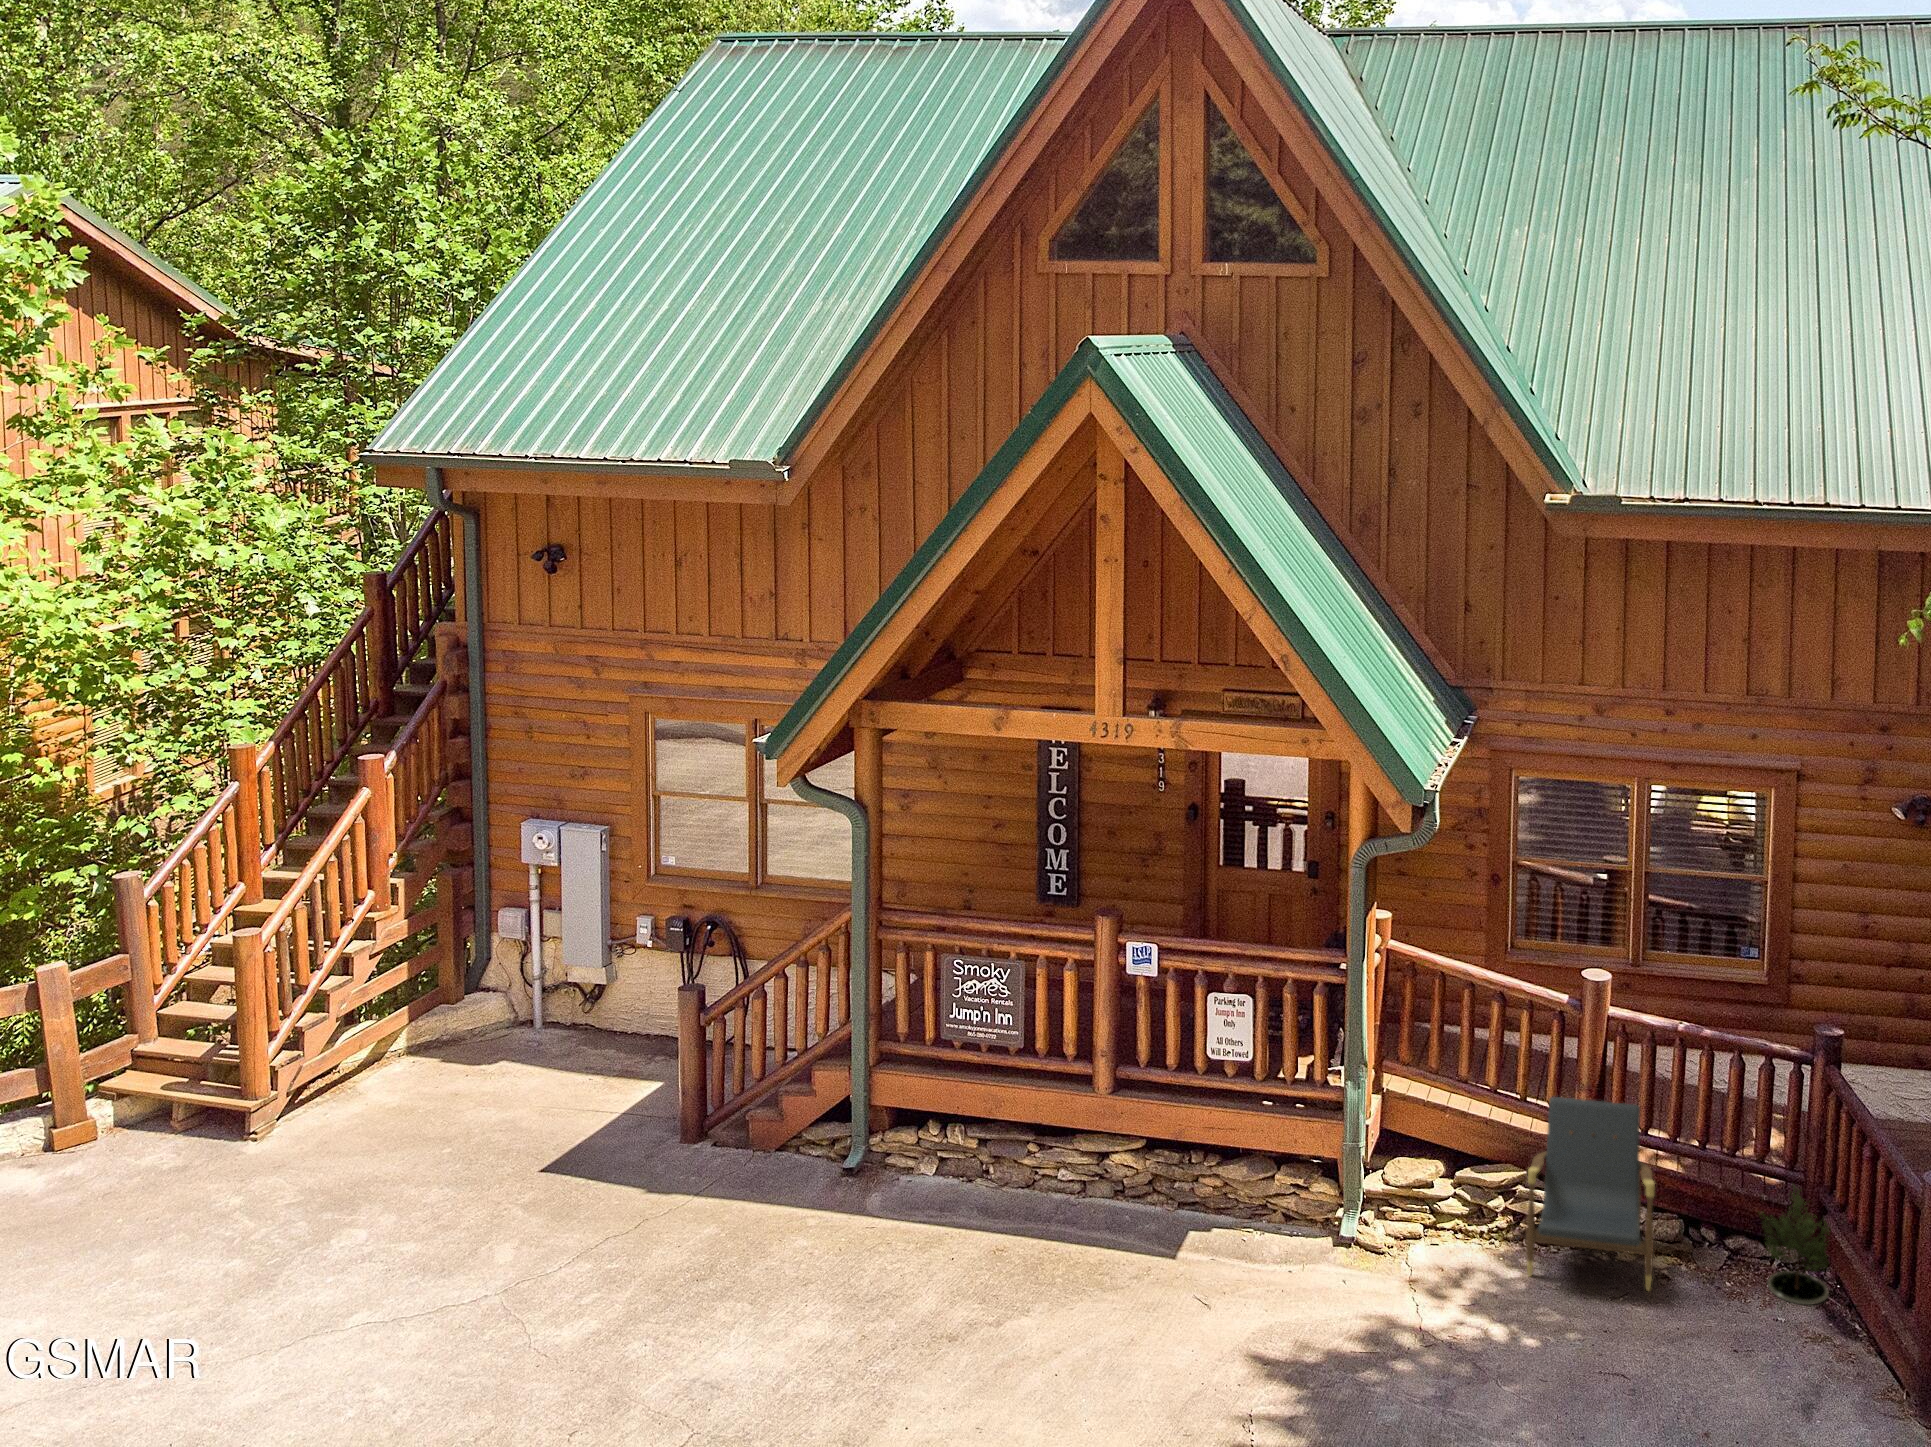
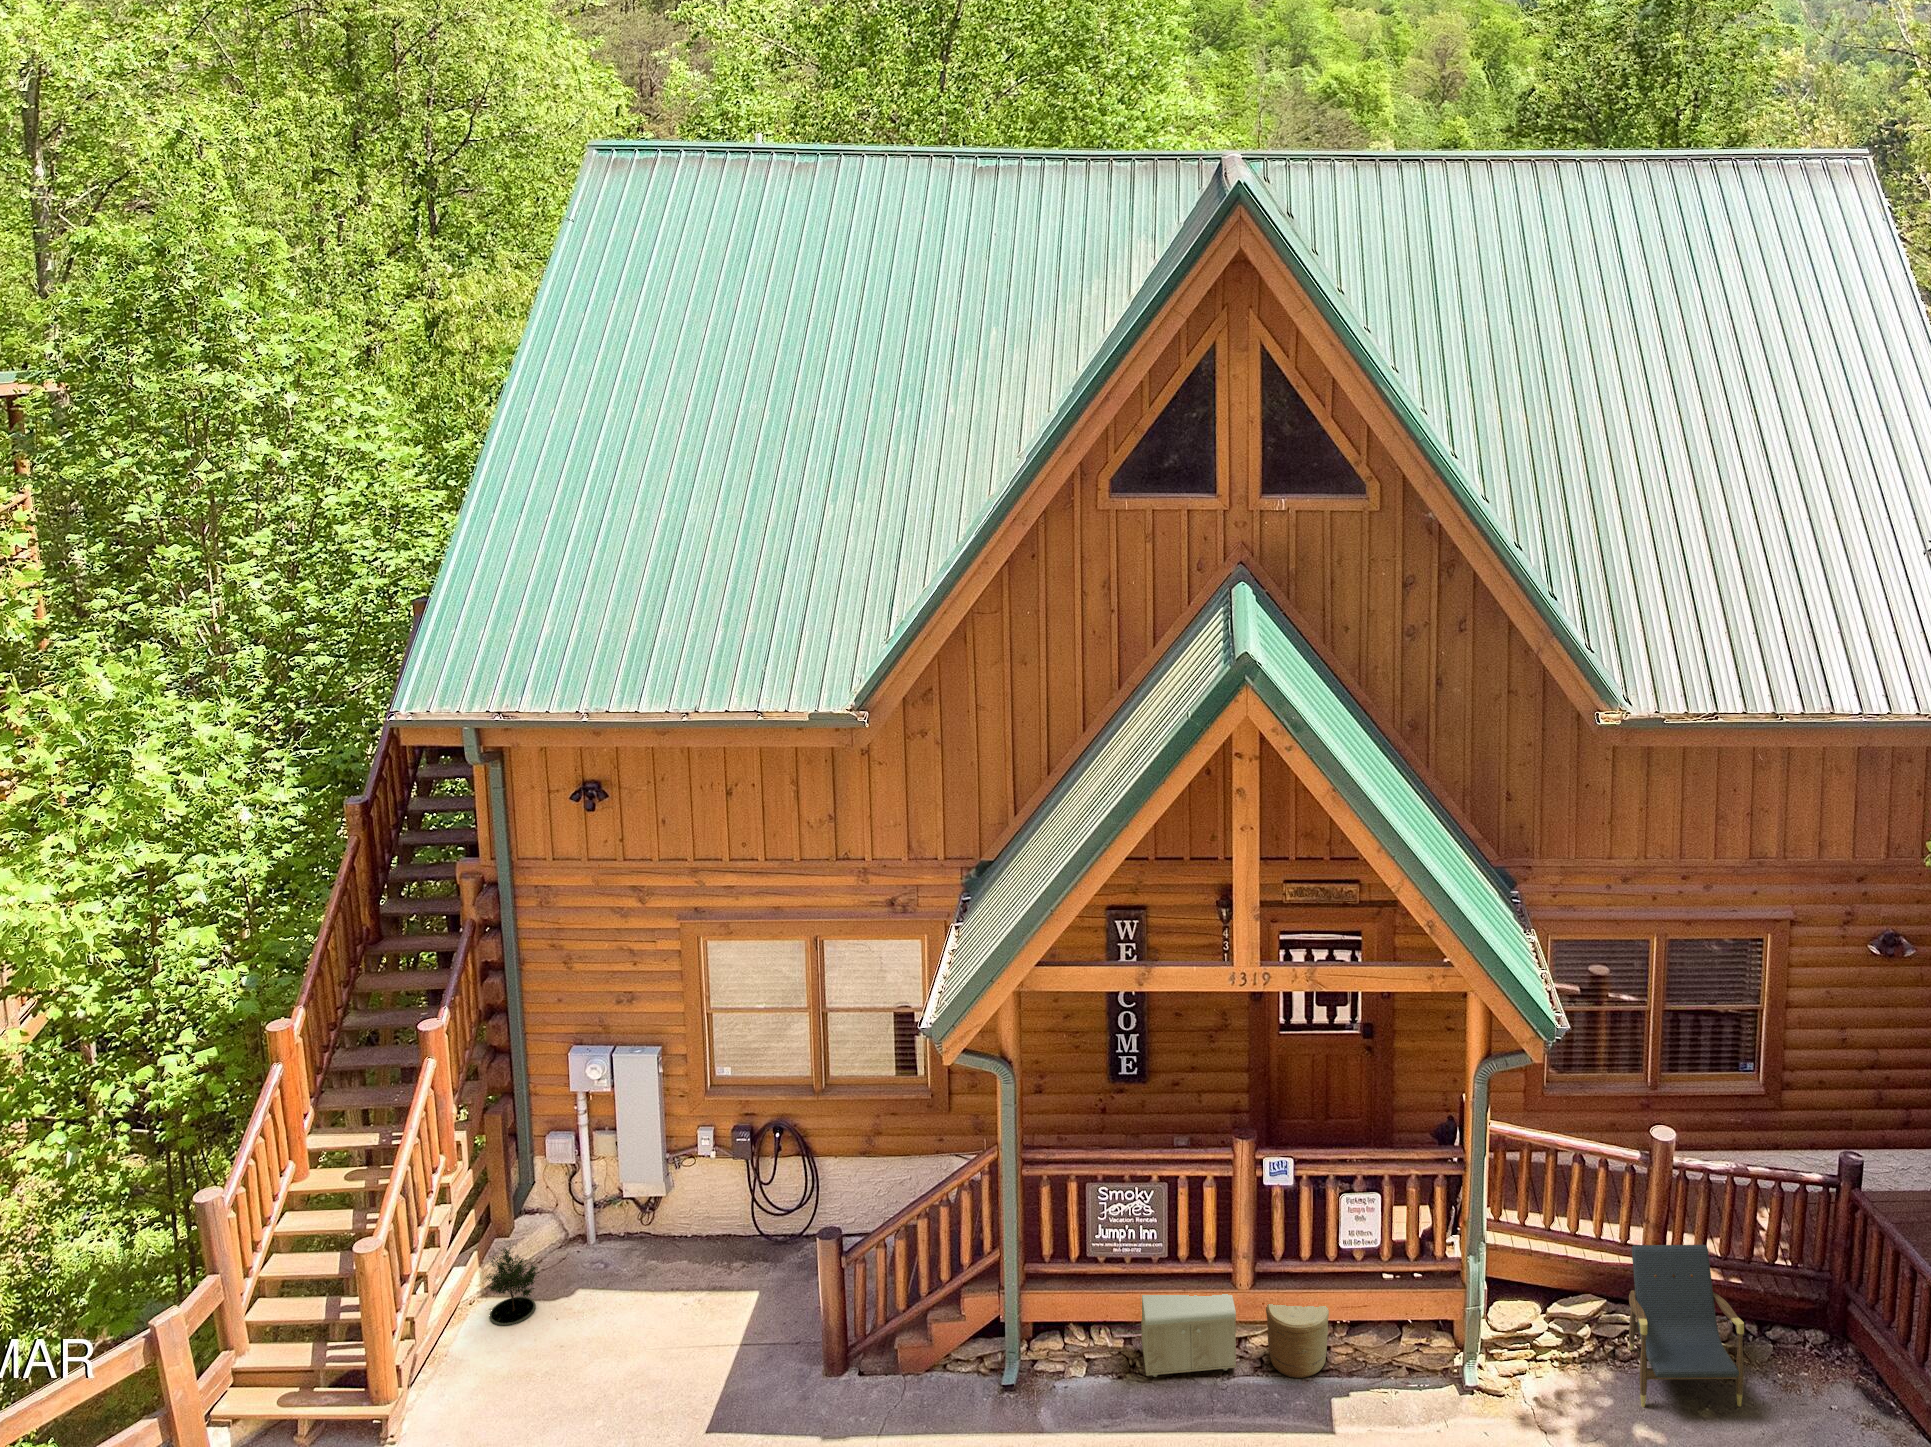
storage bench: none [985,1086,1098,1188] -> present [1141,1294,1236,1377]
woven basket: none [1125,1110,1195,1204] -> present [1266,1304,1329,1378]
potted tree: present [1764,1184,1829,1305] -> present [487,1246,539,1326]

